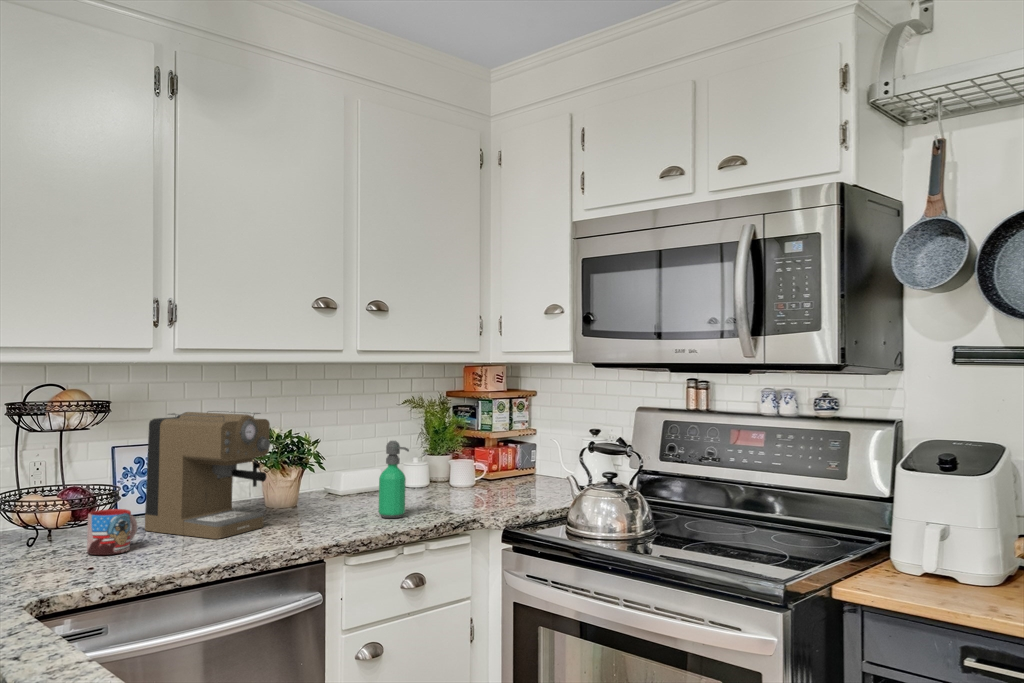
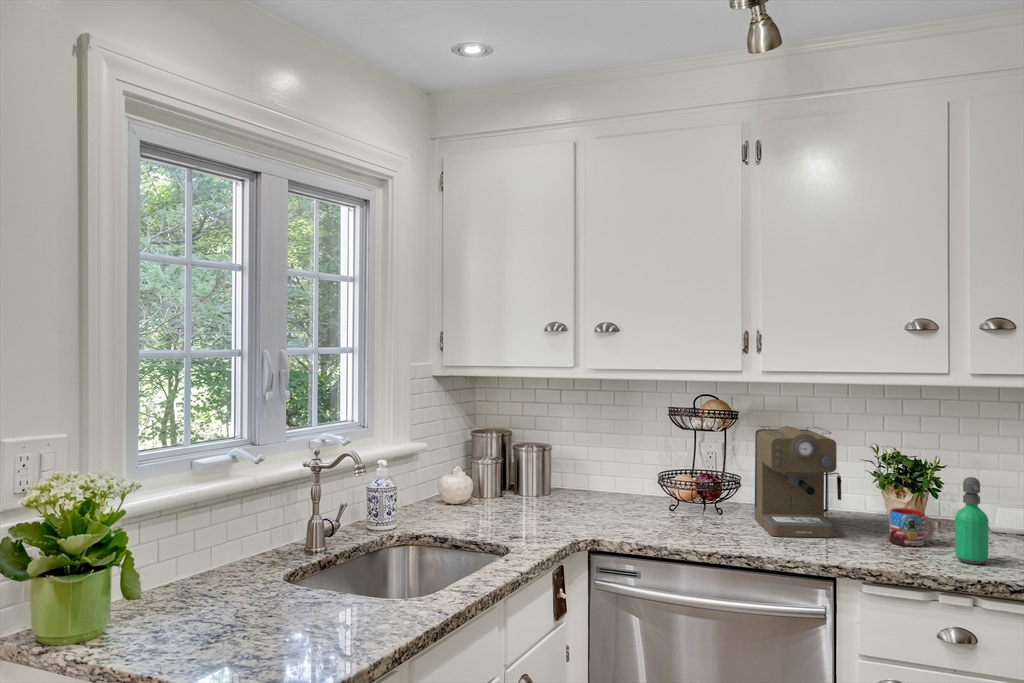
mug: present [87,509,137,555] -> present [890,508,935,546]

